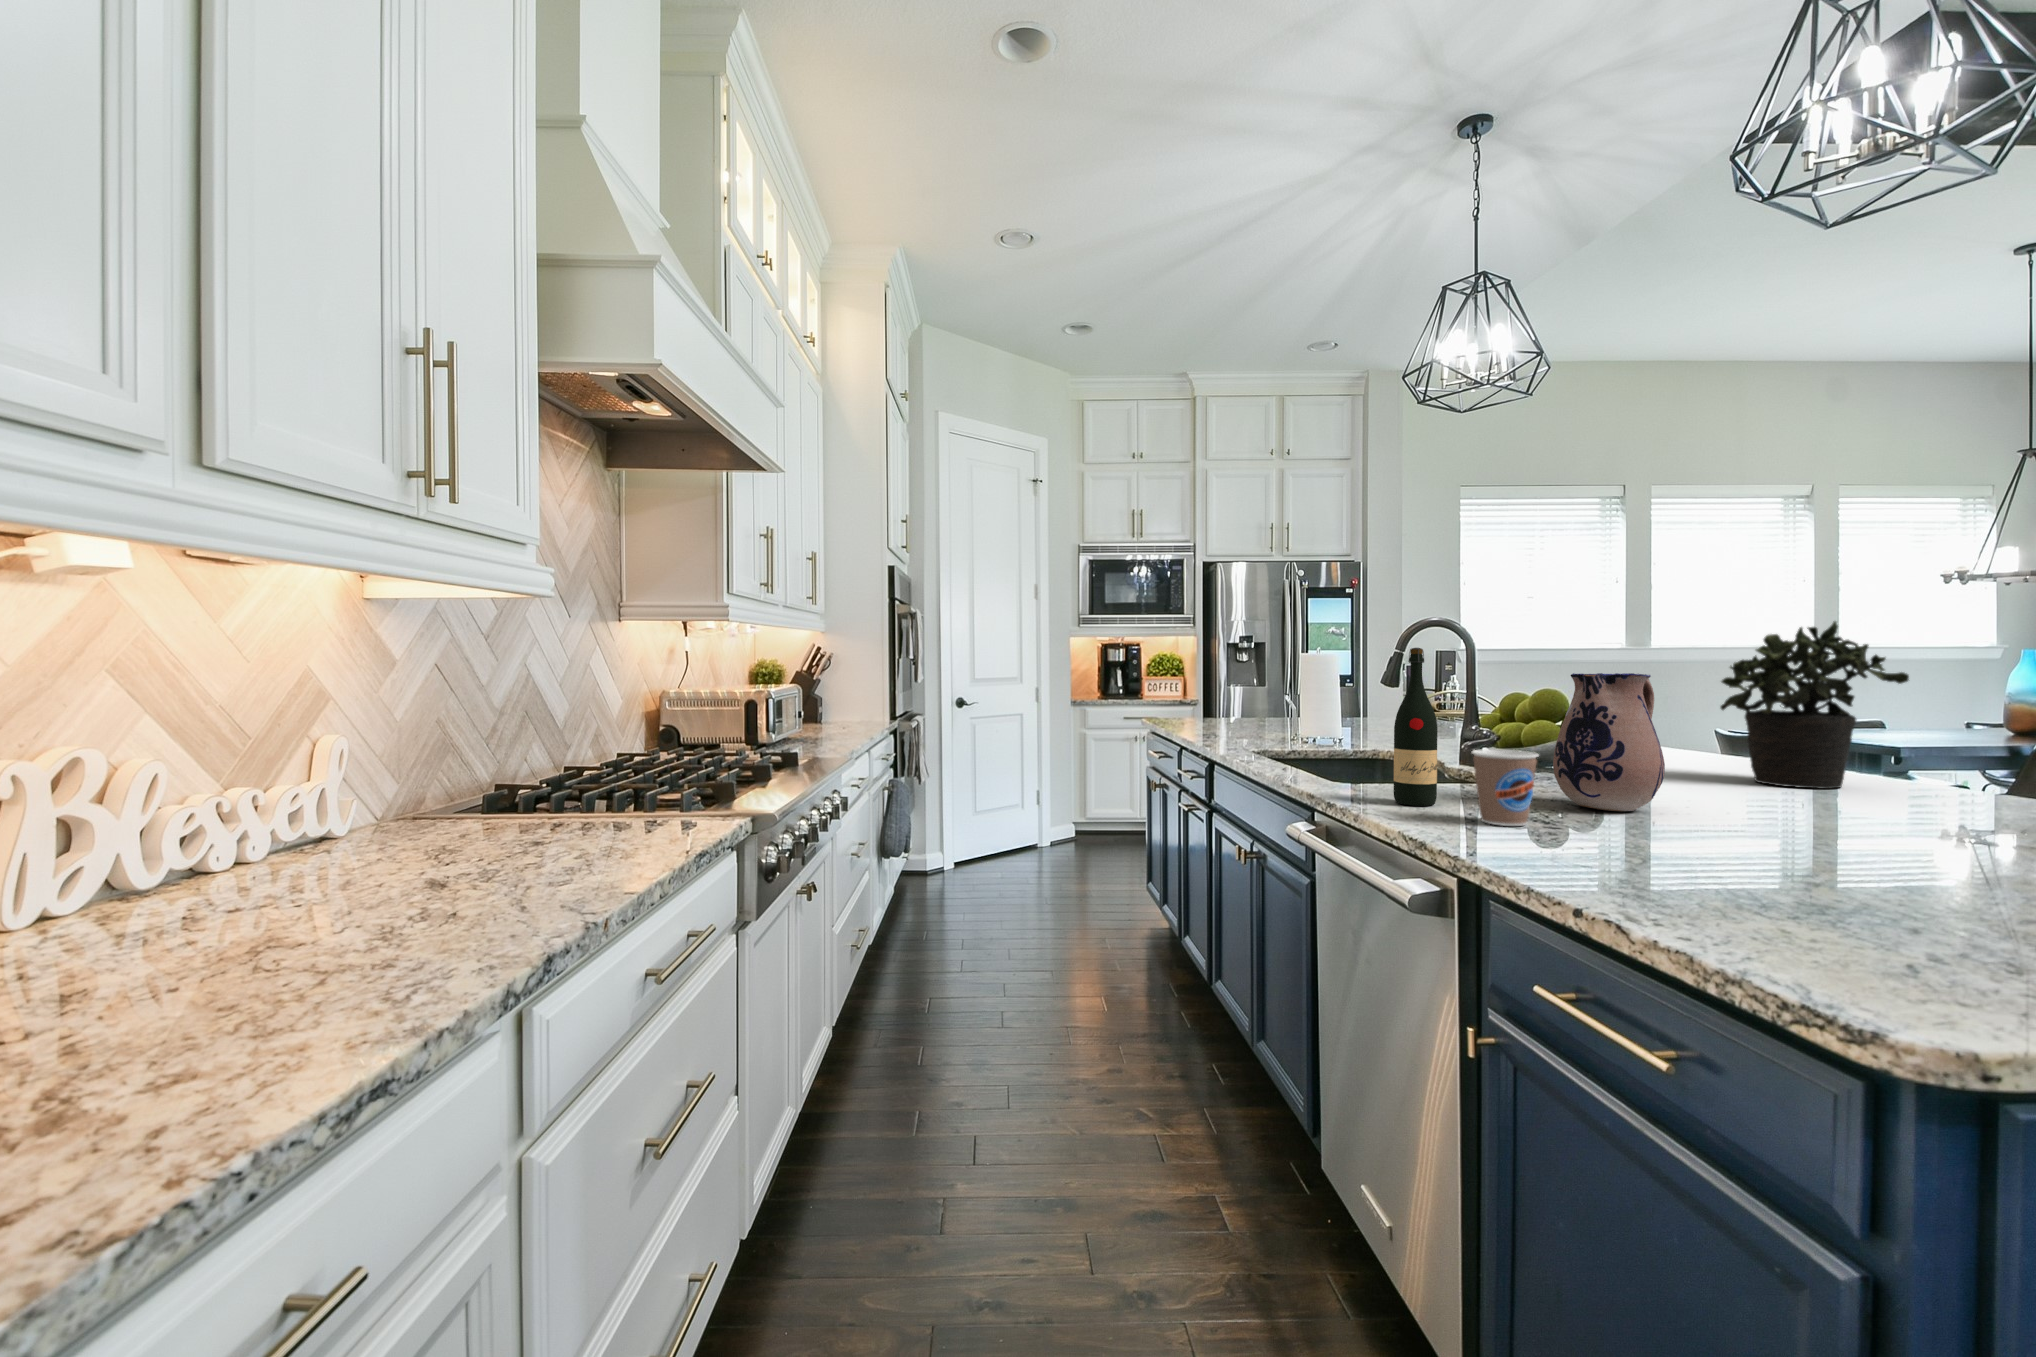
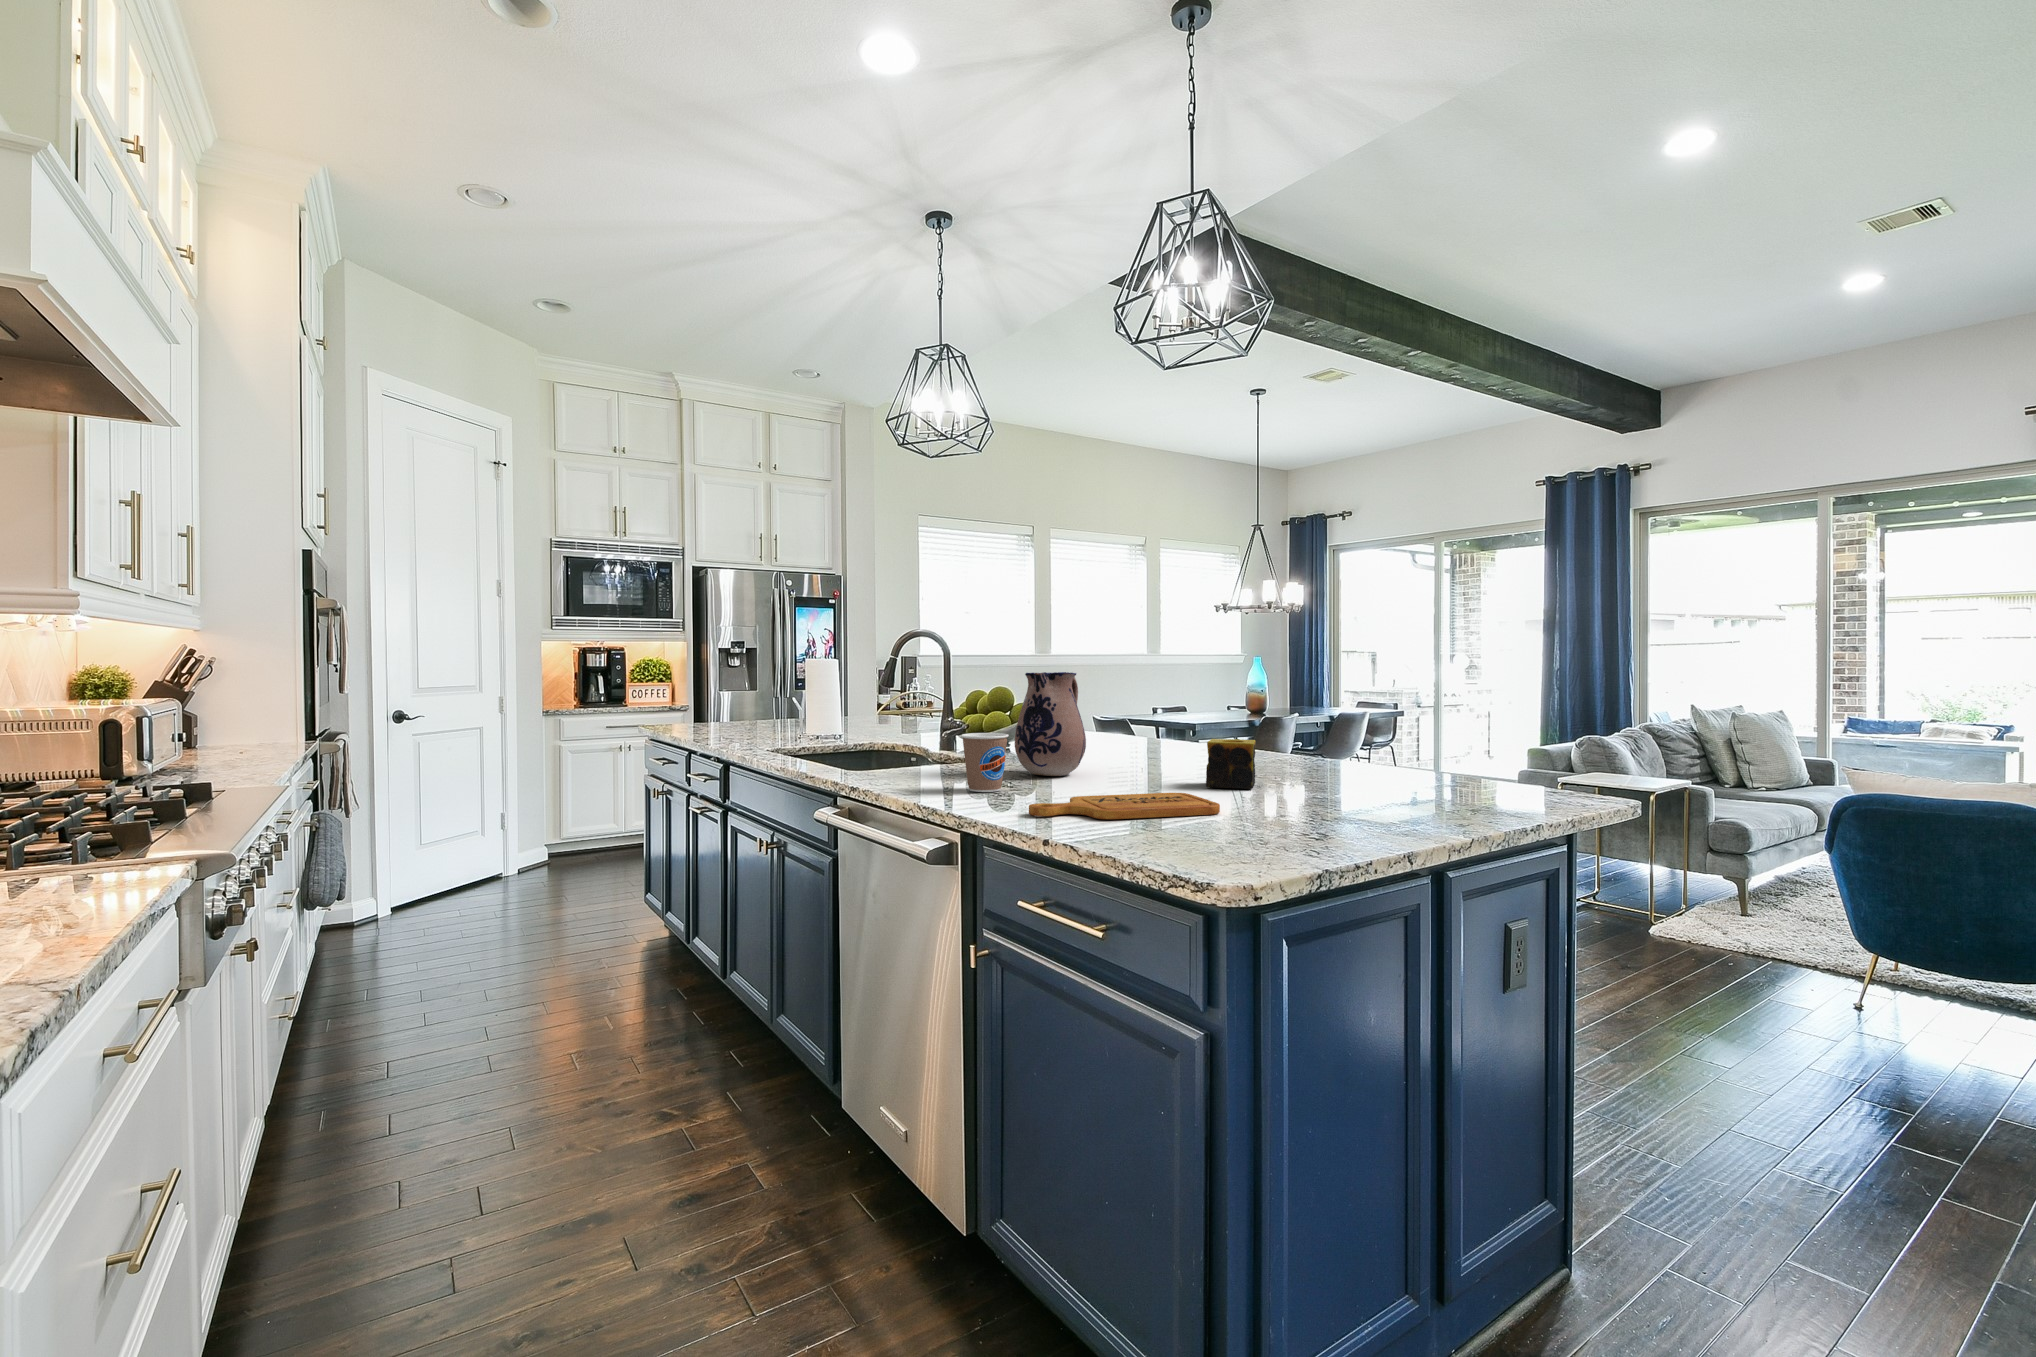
potted plant: present [1721,621,1909,789] -> none [1115,635,1217,753]
wine bottle: present [1394,648,1437,806] -> none [900,652,934,783]
candle: none [1880,778,1987,862] -> present [1206,739,1256,789]
cutting board: none [1560,847,1907,900] -> present [1029,793,1220,819]

